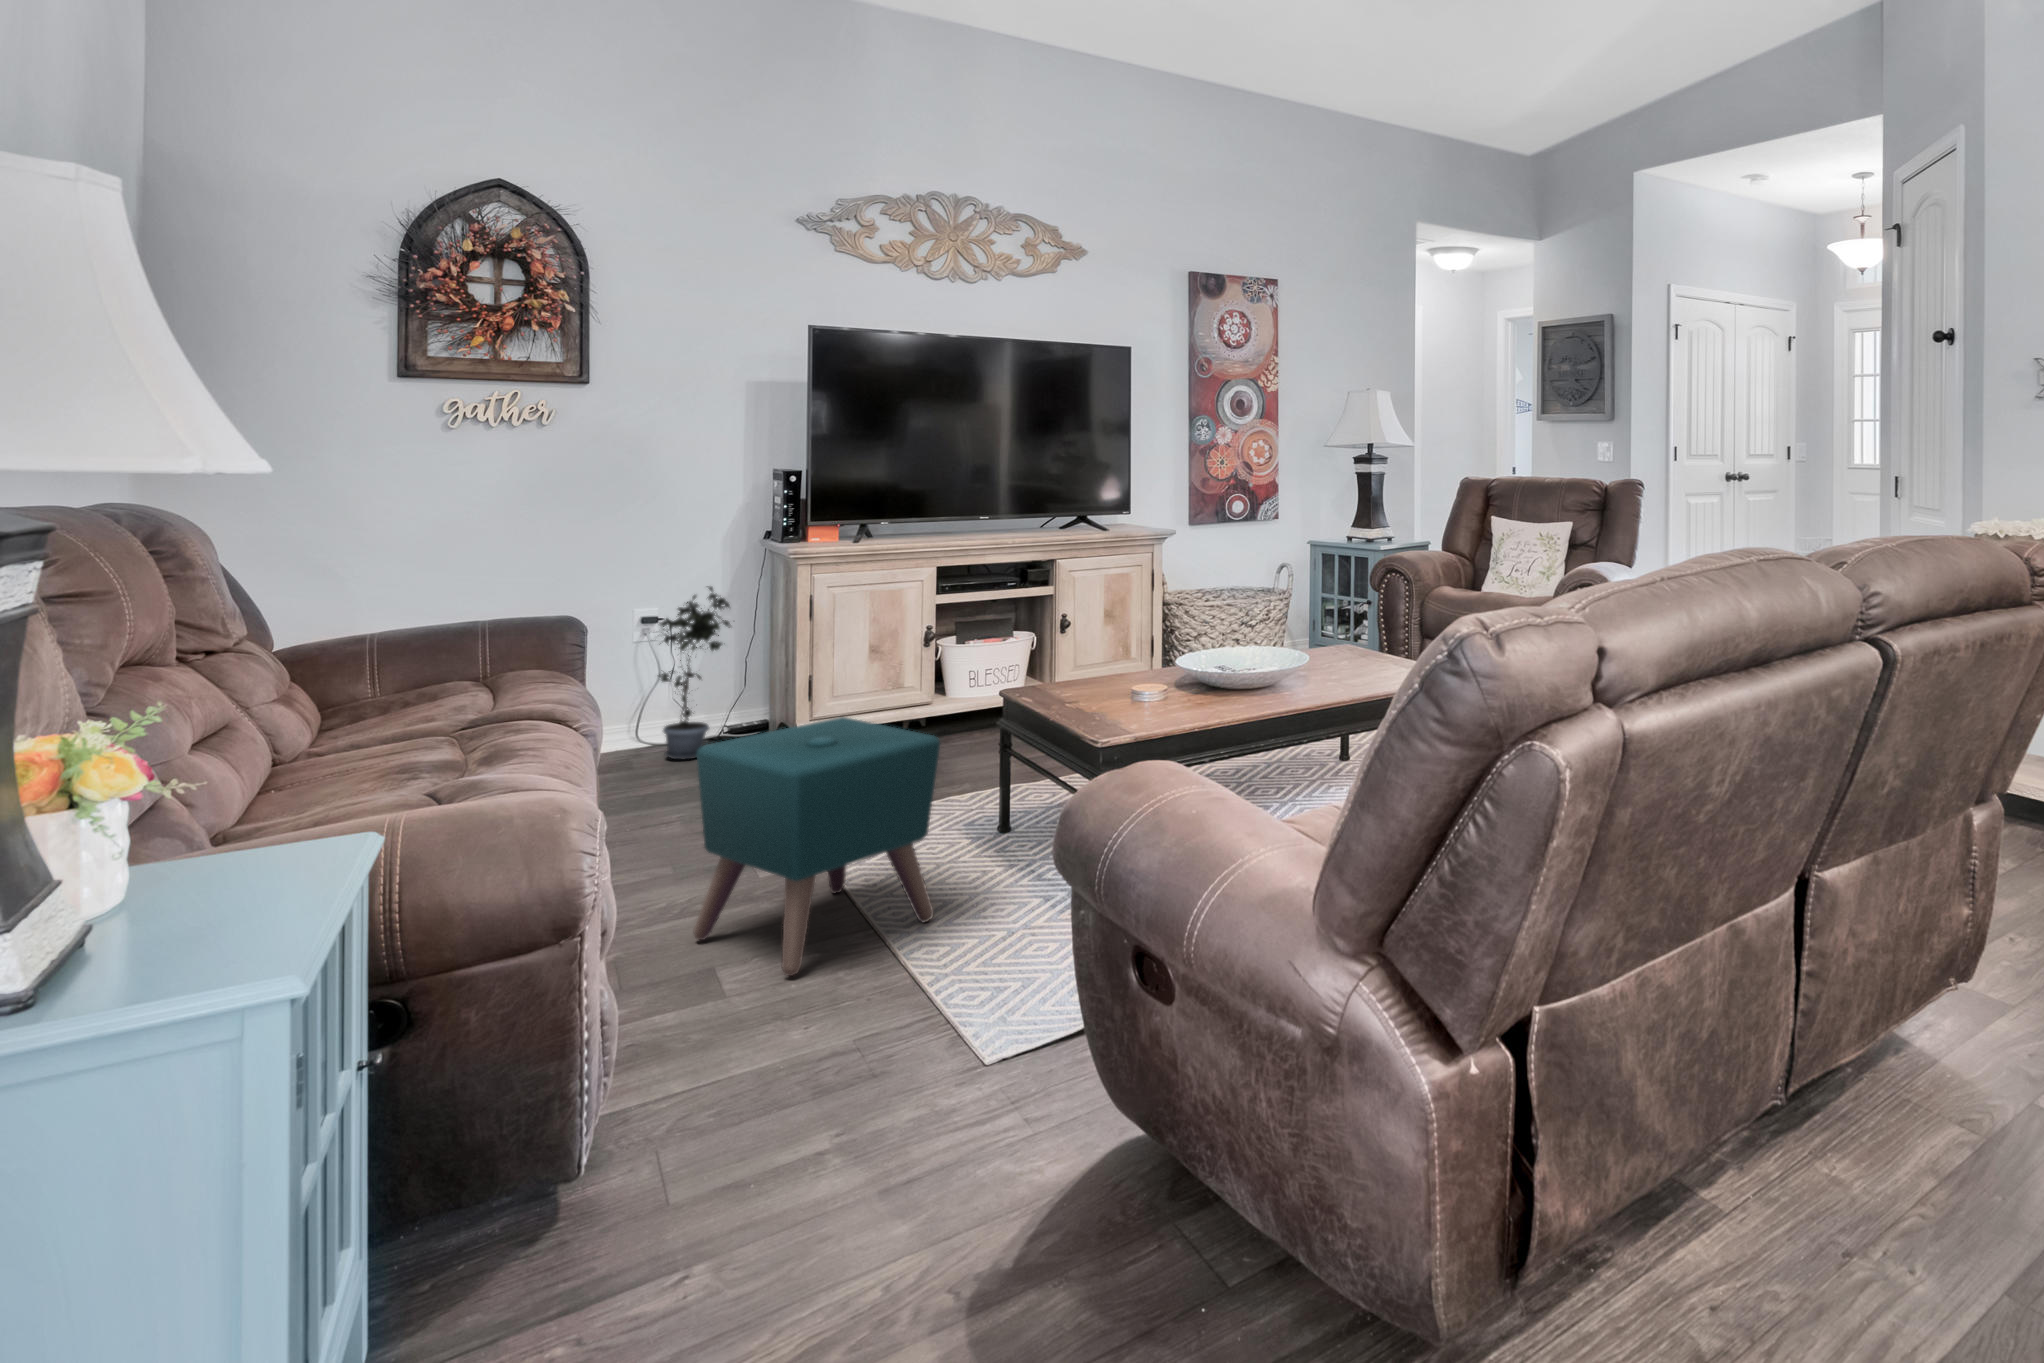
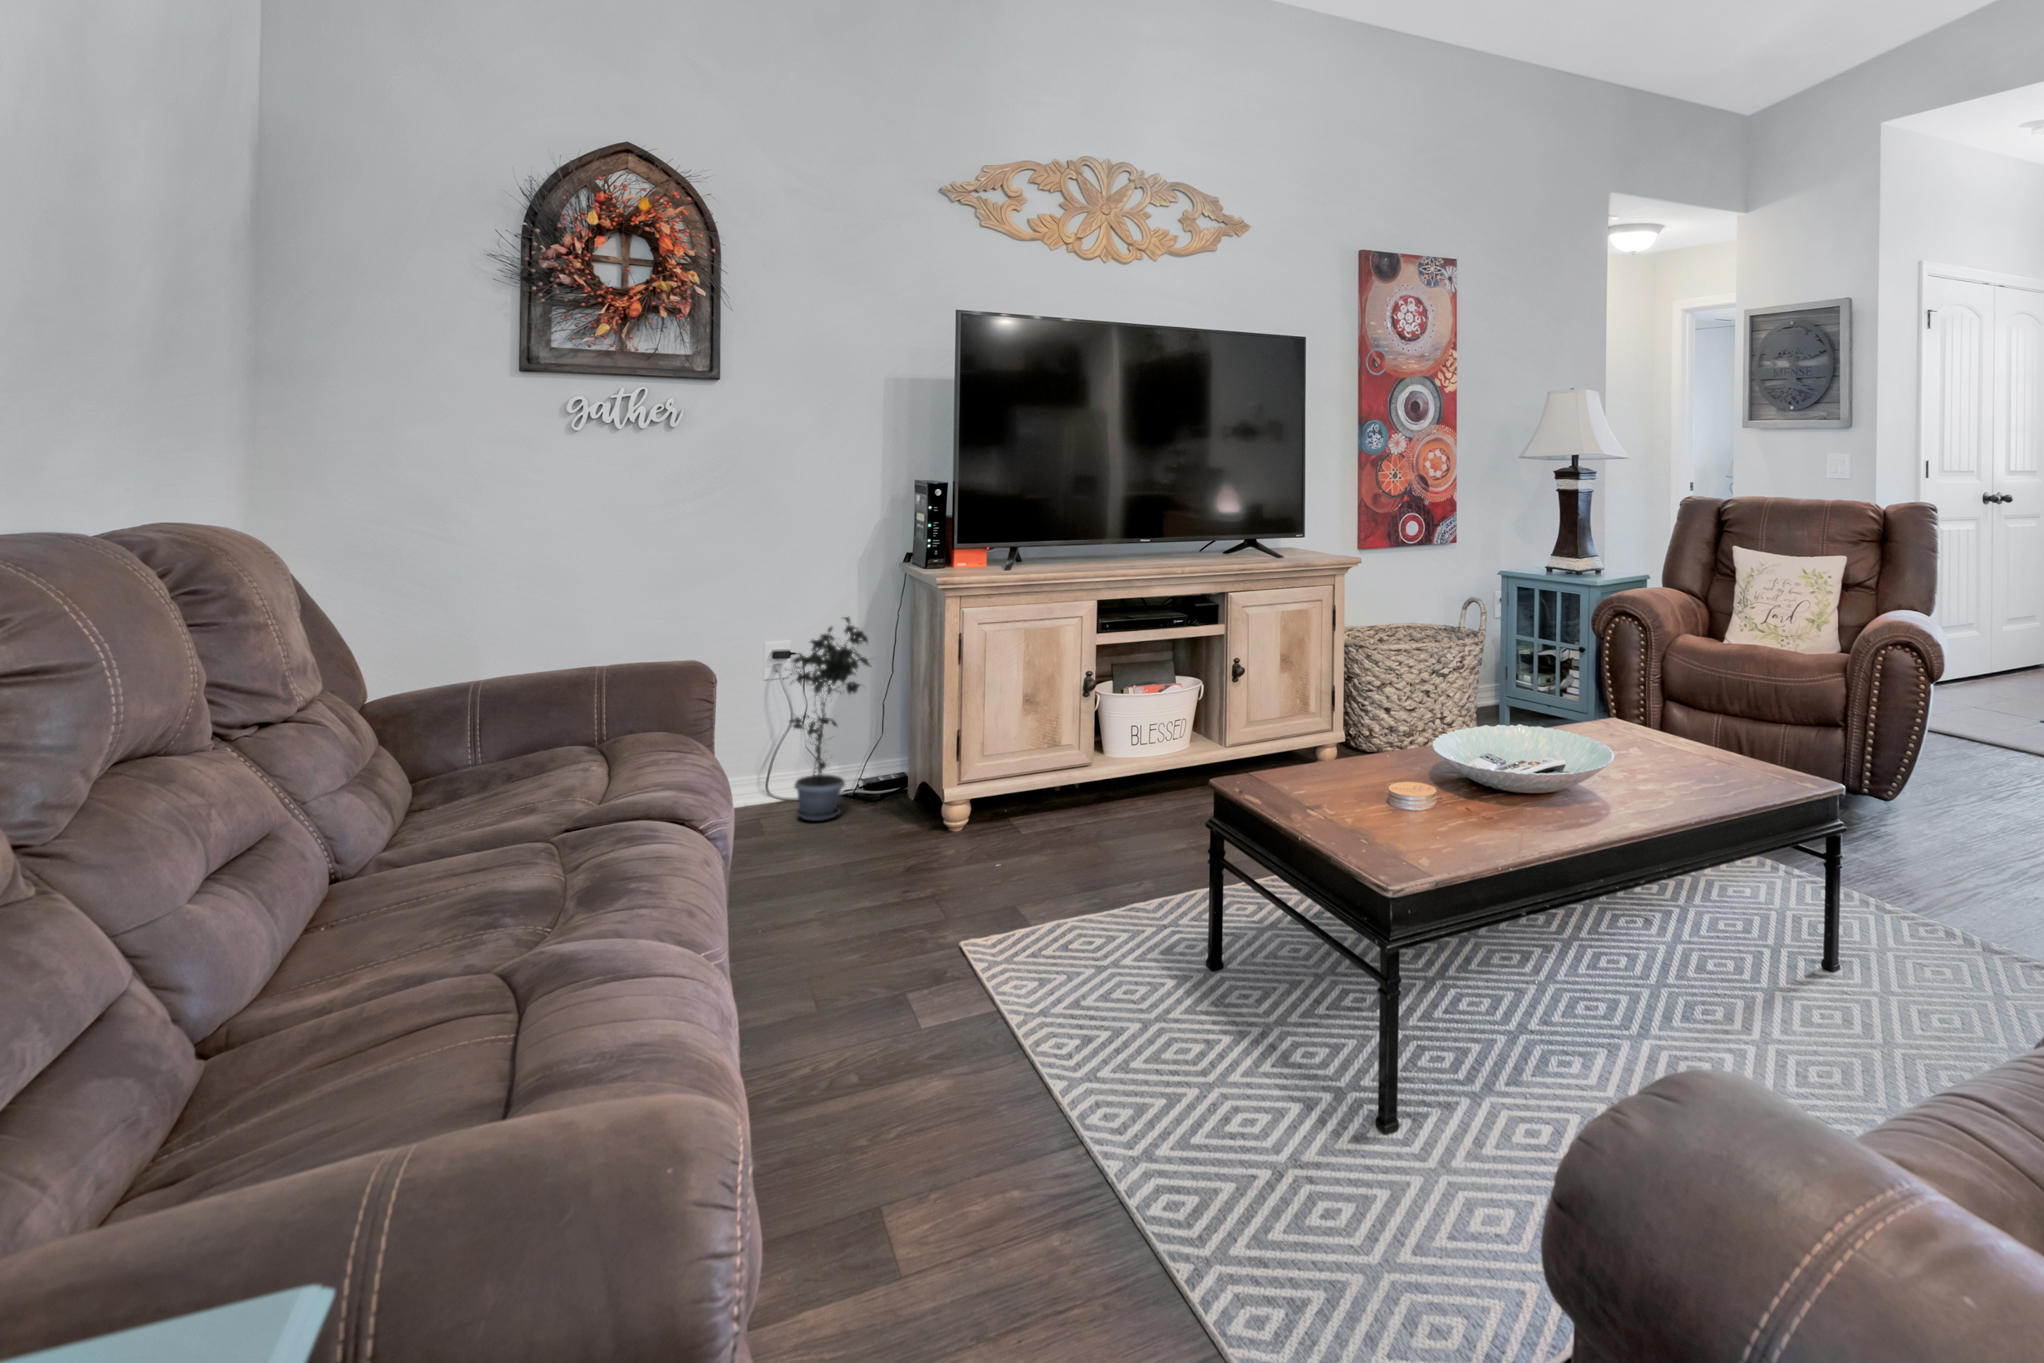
ottoman: present [694,717,940,976] -> none [851,818,1172,1223]

